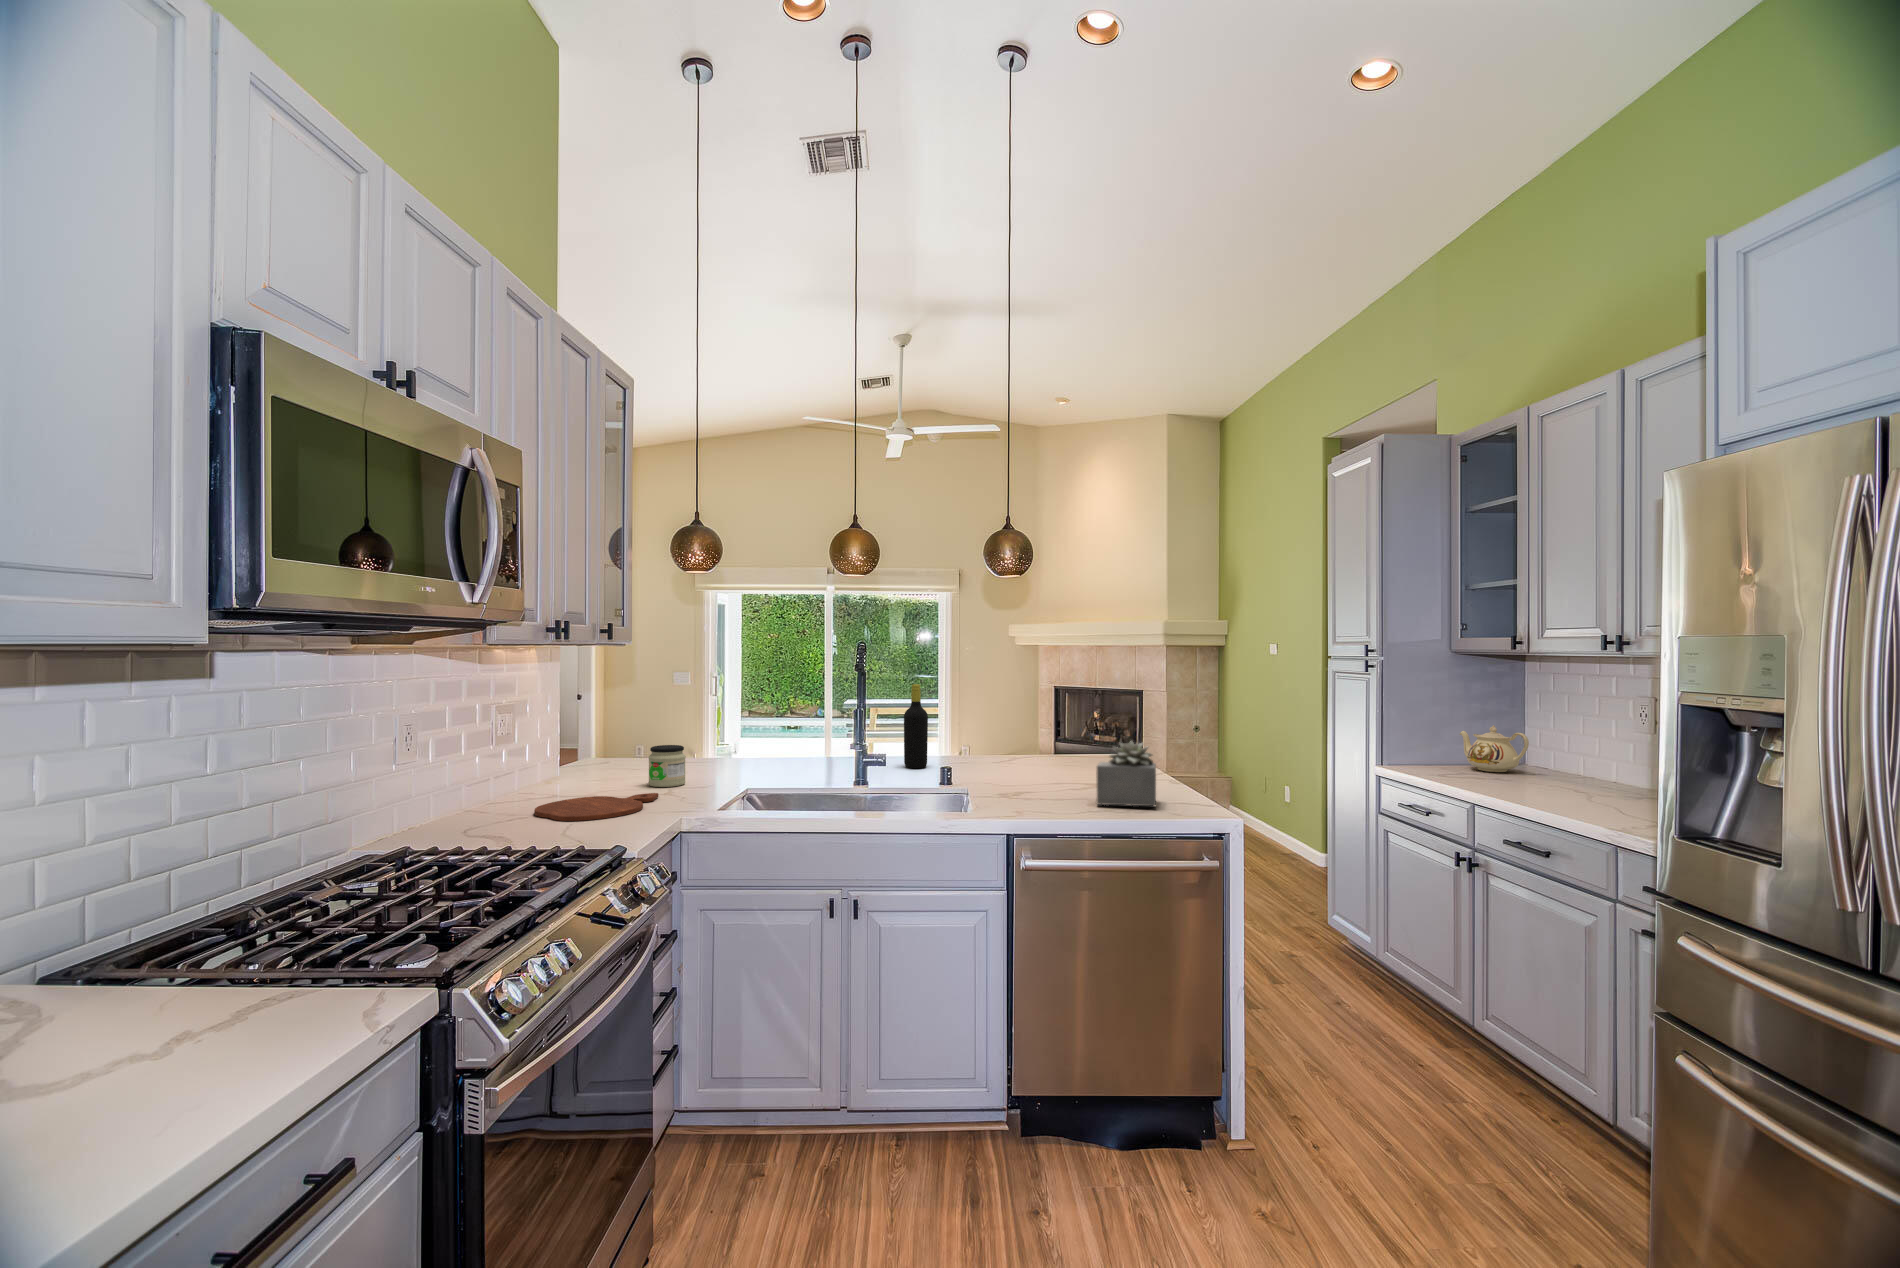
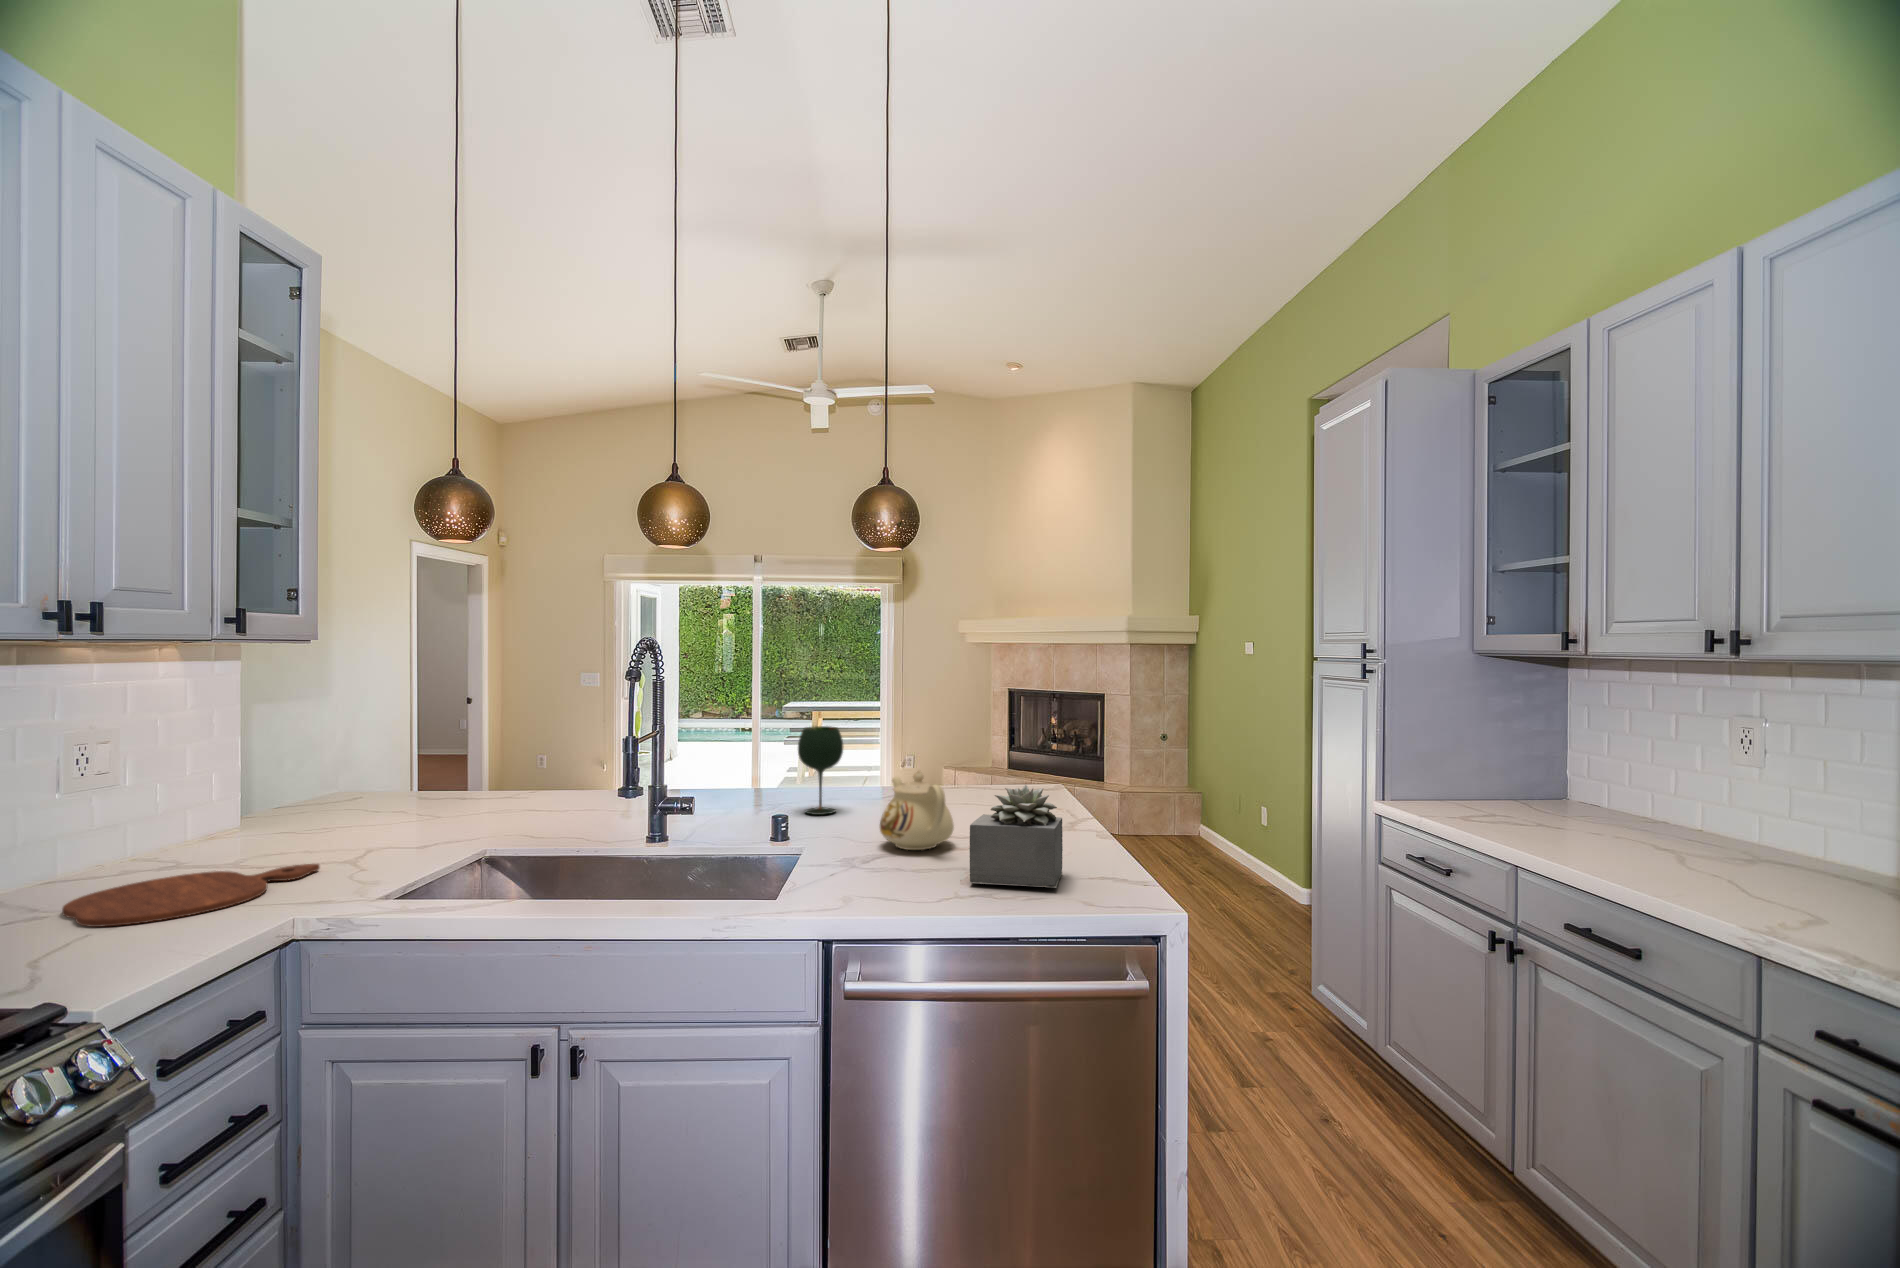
bottle: present [904,684,928,768] -> none [741,696,774,810]
wine glass: none [948,707,981,771] -> present [798,726,843,815]
teapot: present [1460,725,1529,772] -> present [880,771,954,850]
jar: present [649,745,686,787] -> none [339,785,400,848]

